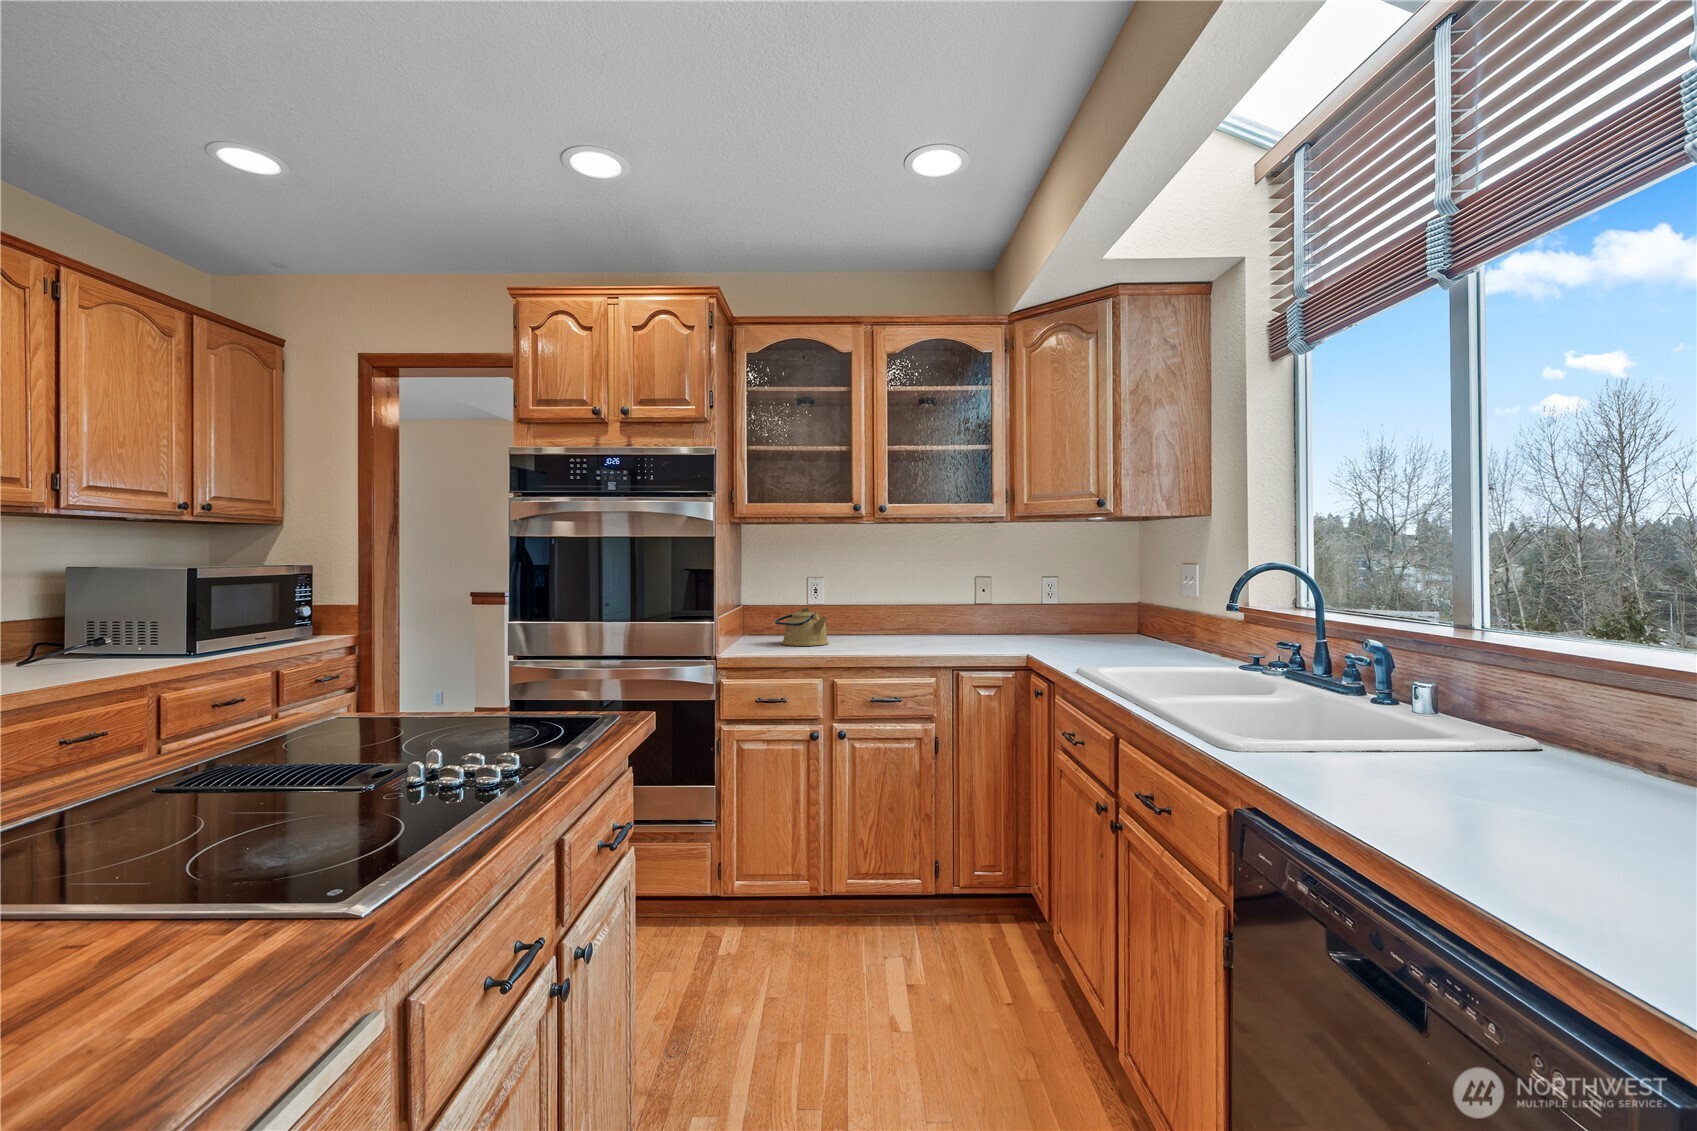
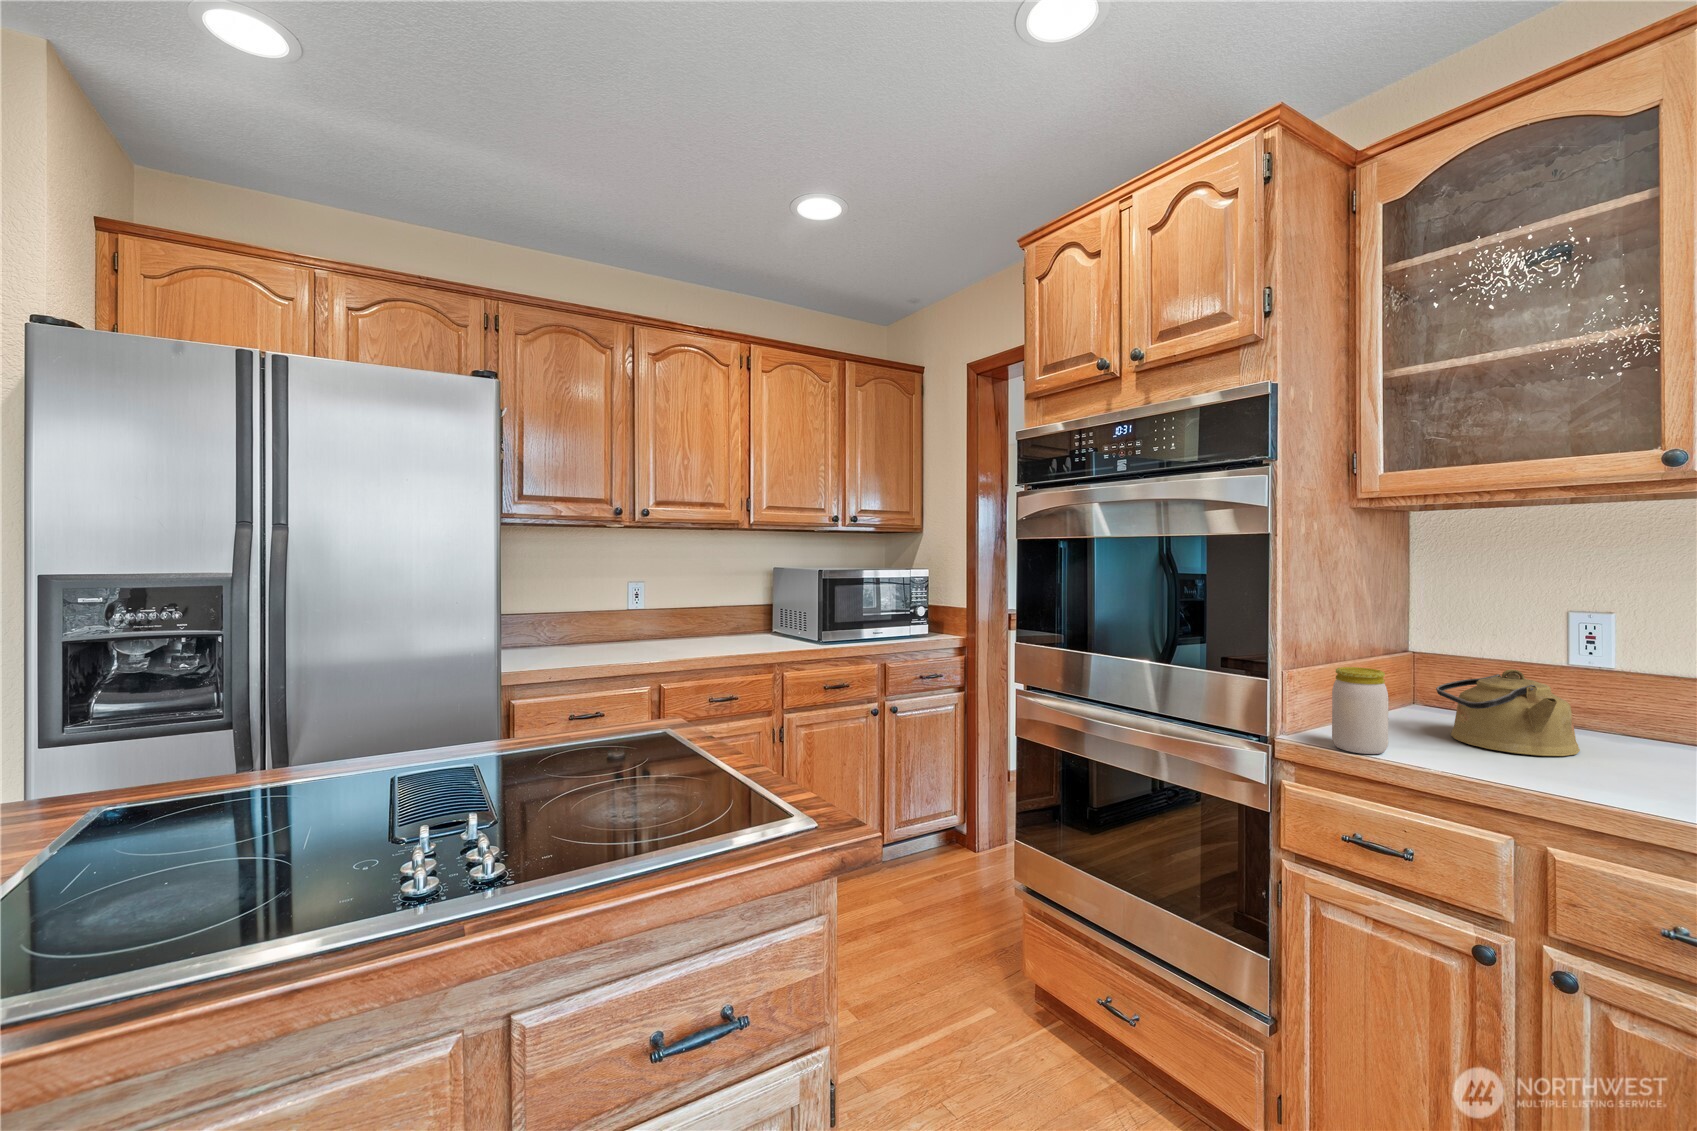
jar: none [747,609,772,653] -> present [1332,667,1388,754]

